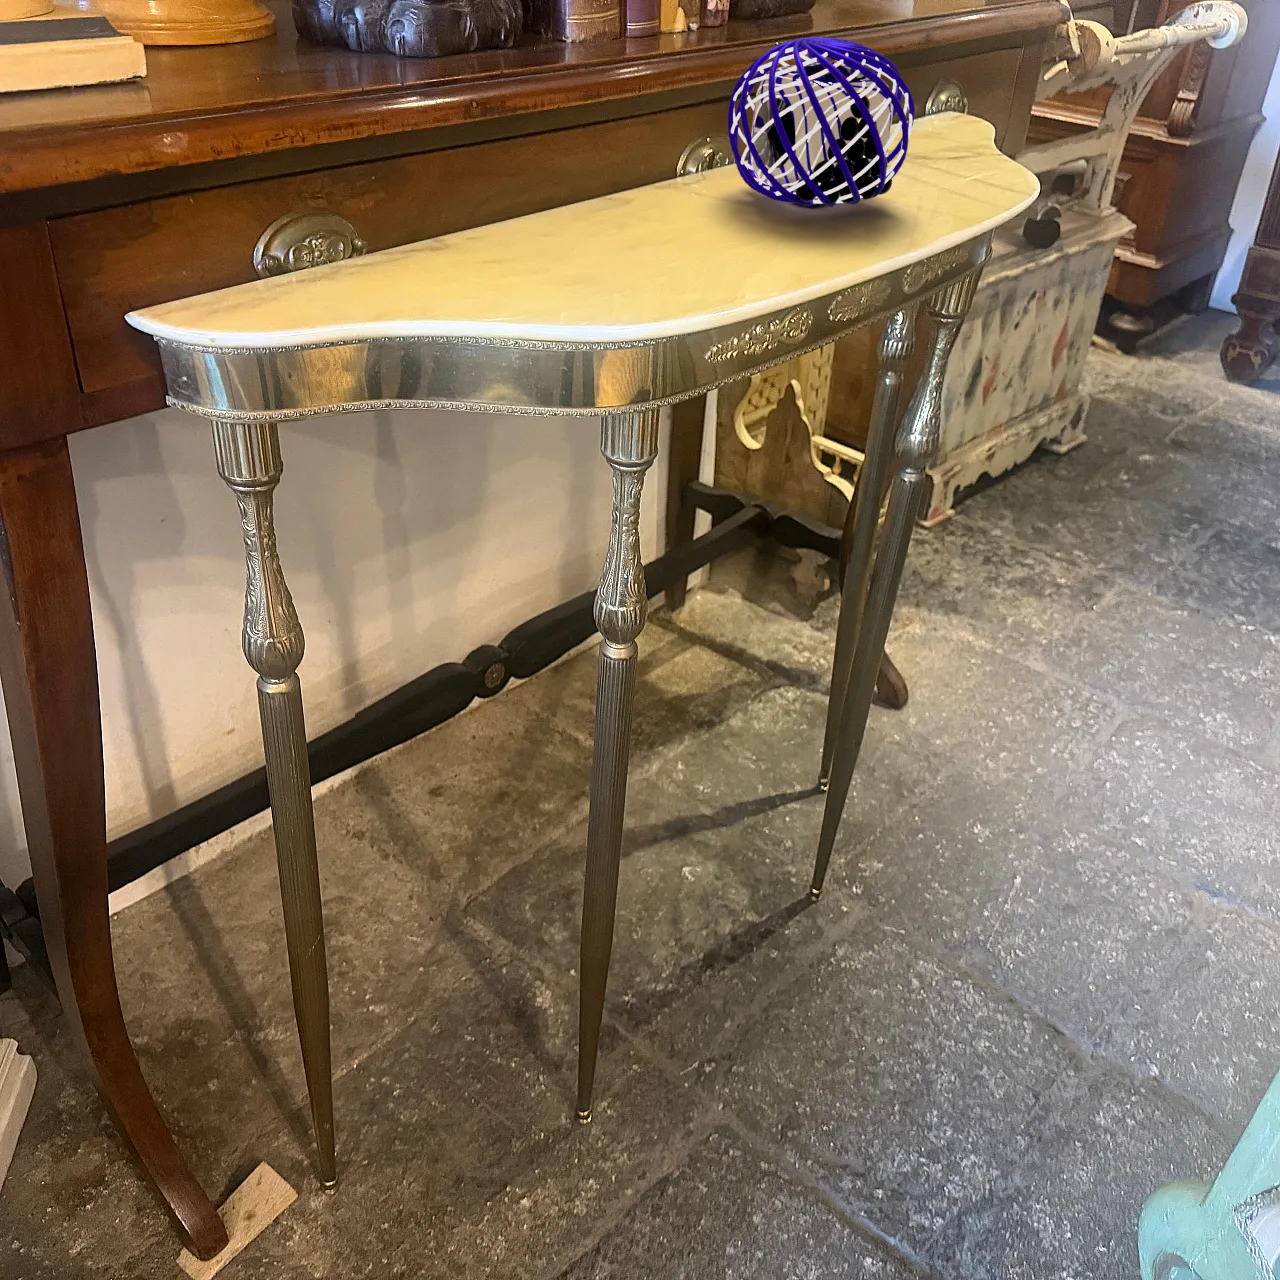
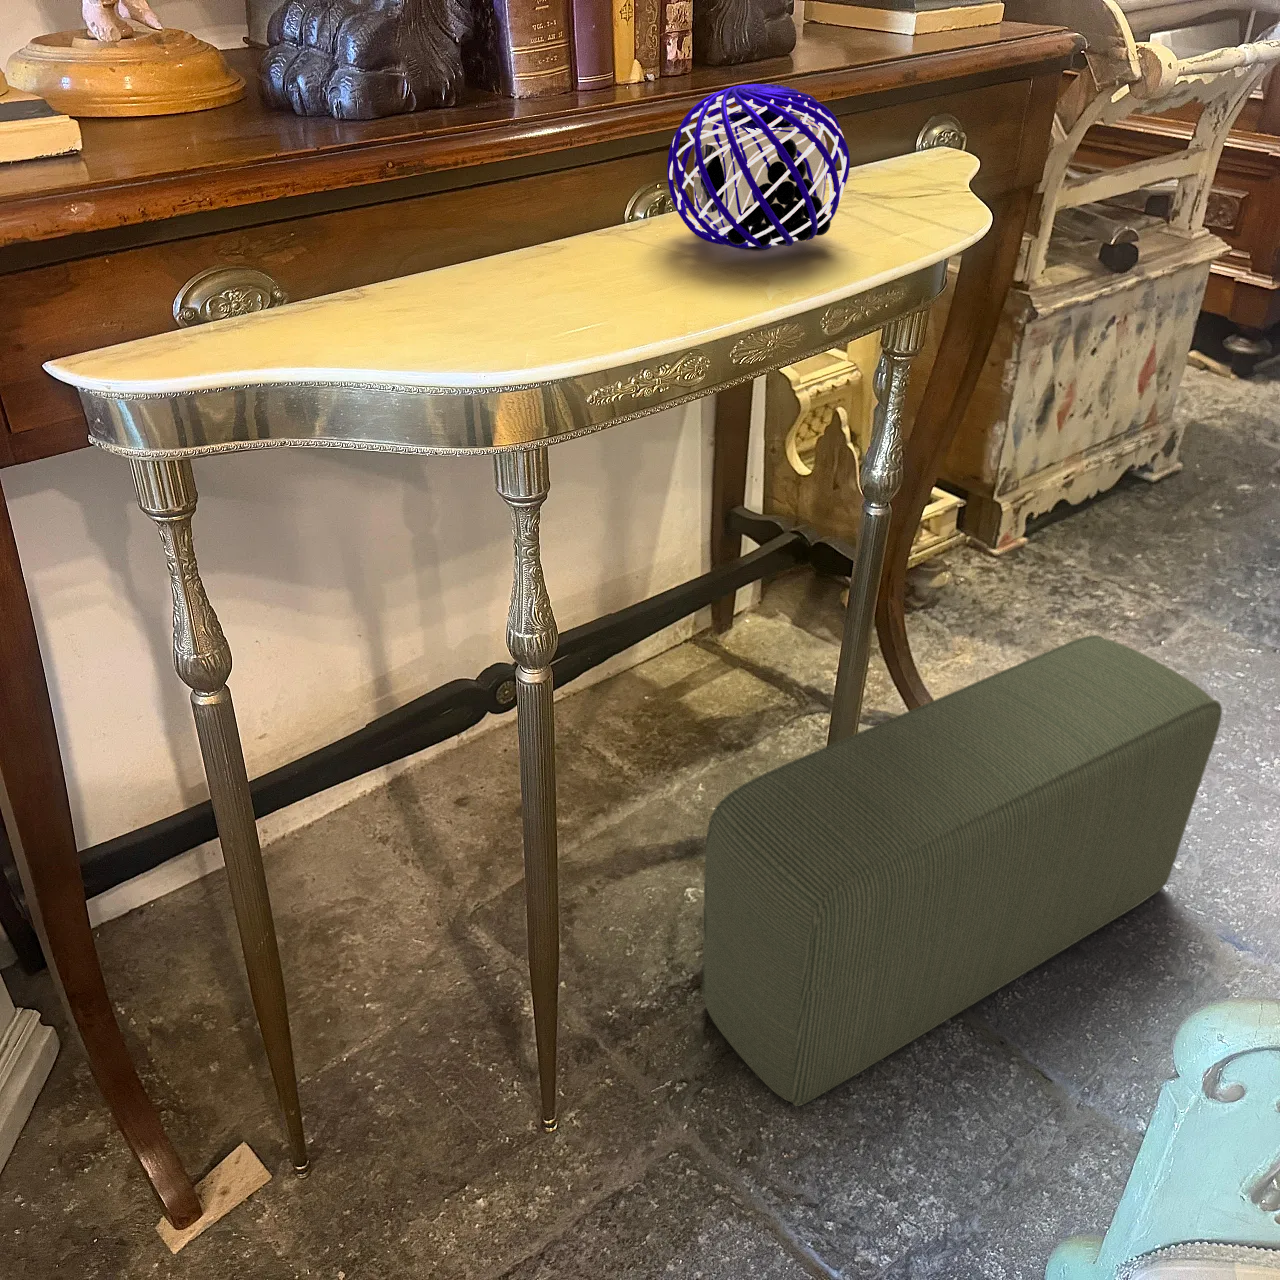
pouf: none [719,599,1202,1078] -> present [702,635,1222,1106]

